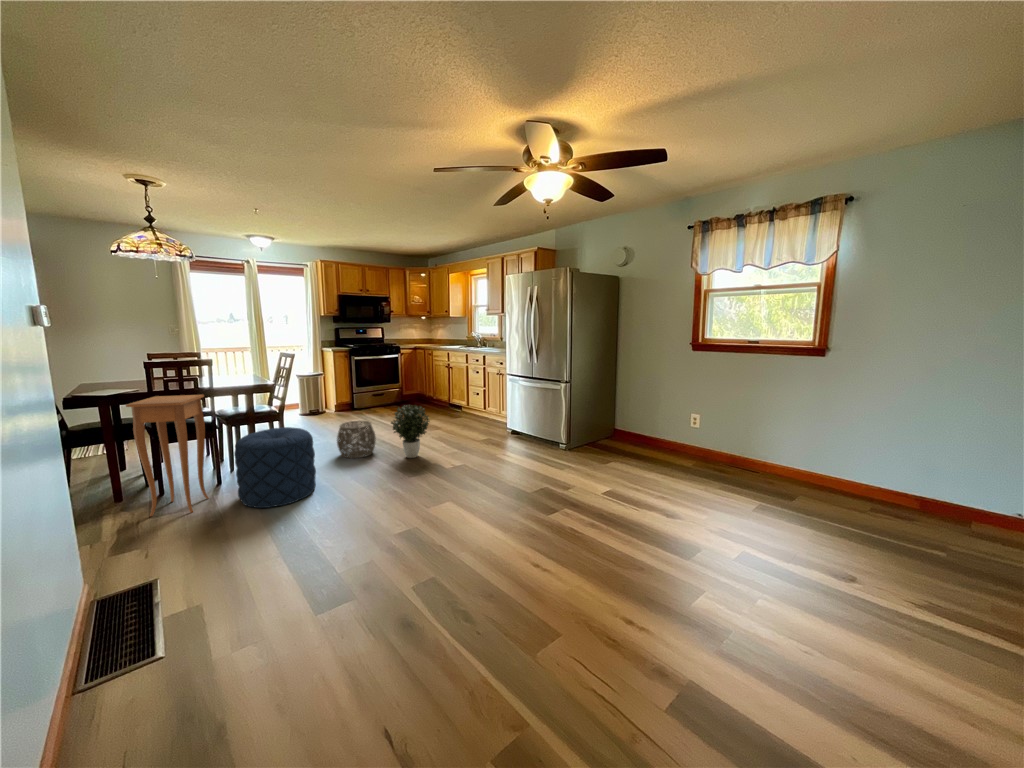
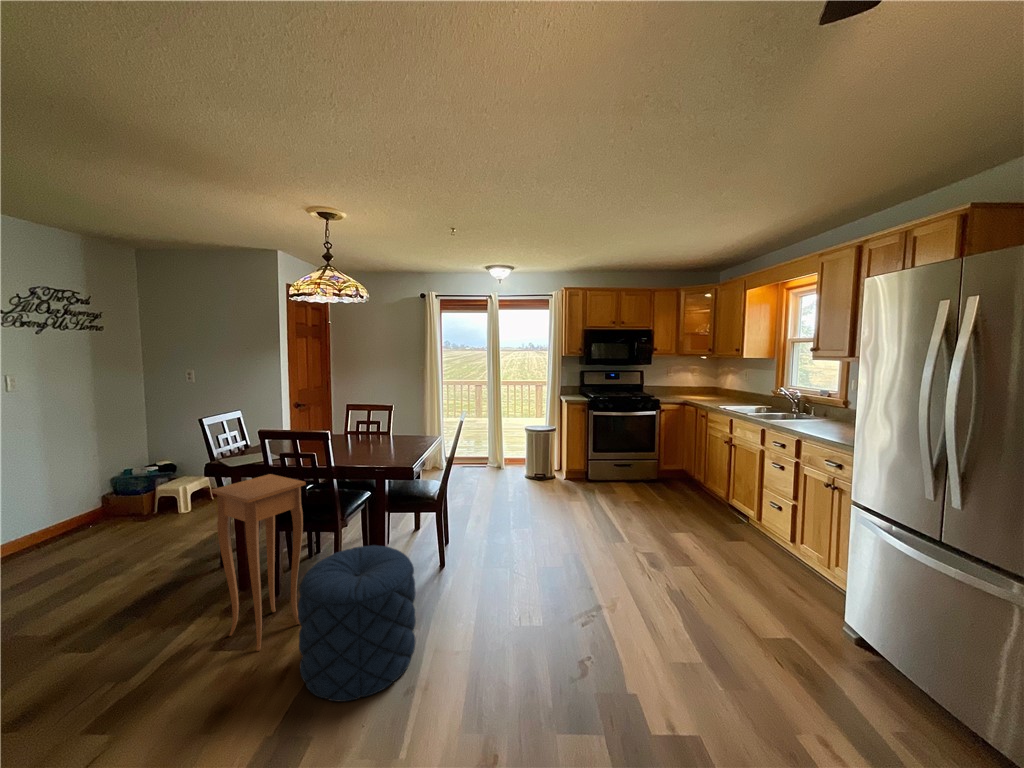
potted plant: present [391,405,430,458] -> none [564,537,641,648]
woven basket: present [337,421,376,458] -> none [494,535,555,608]

